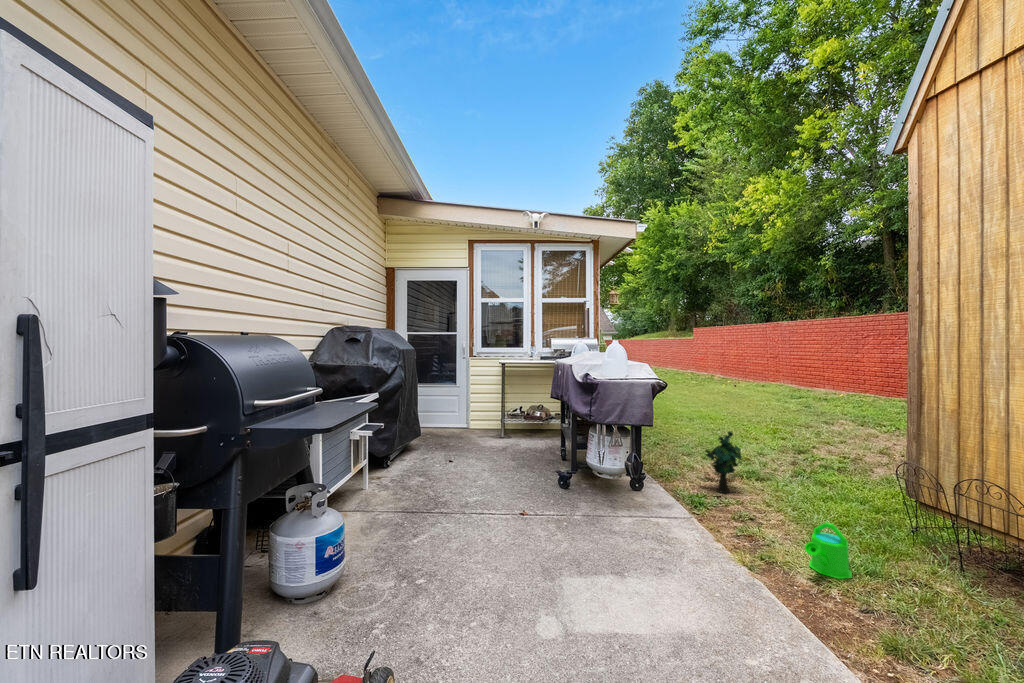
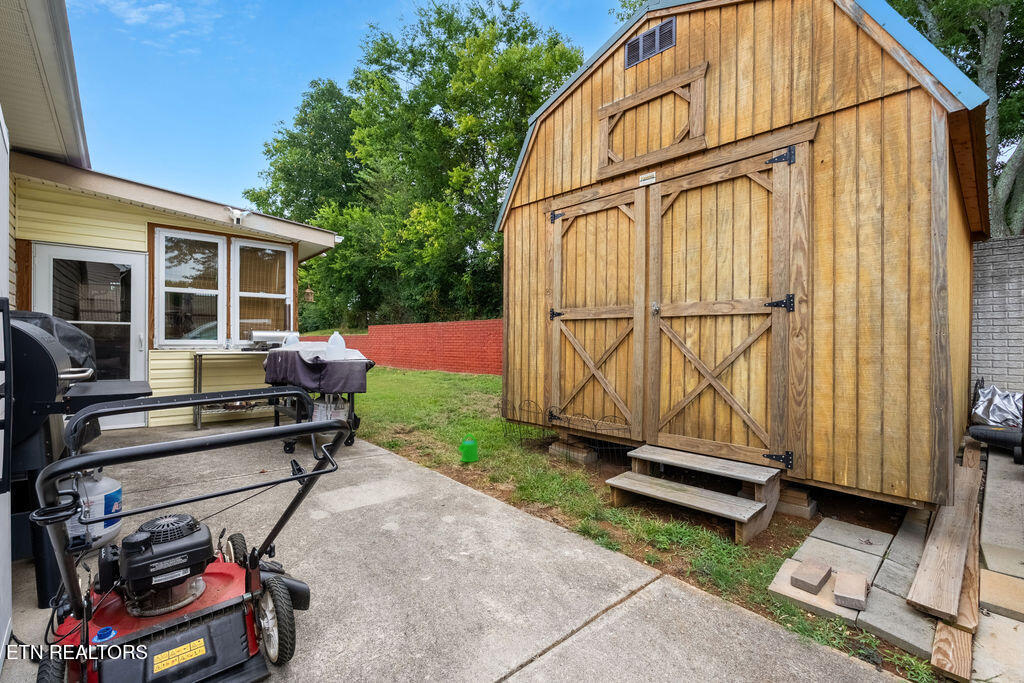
decorative plant: present [705,432,742,493] -> none [397,397,422,440]

